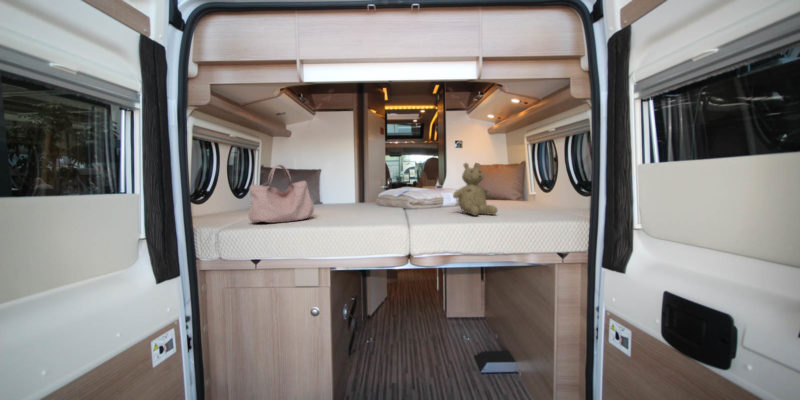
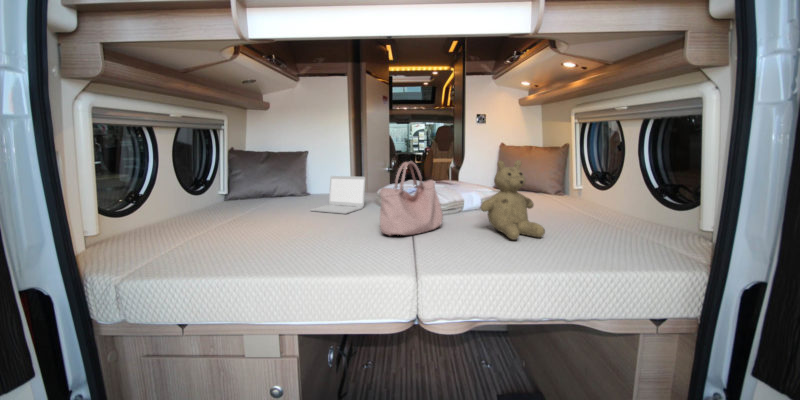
handbag: present [248,165,314,223] -> present [380,162,443,235]
laptop: none [326,183,369,209] -> present [310,176,365,214]

